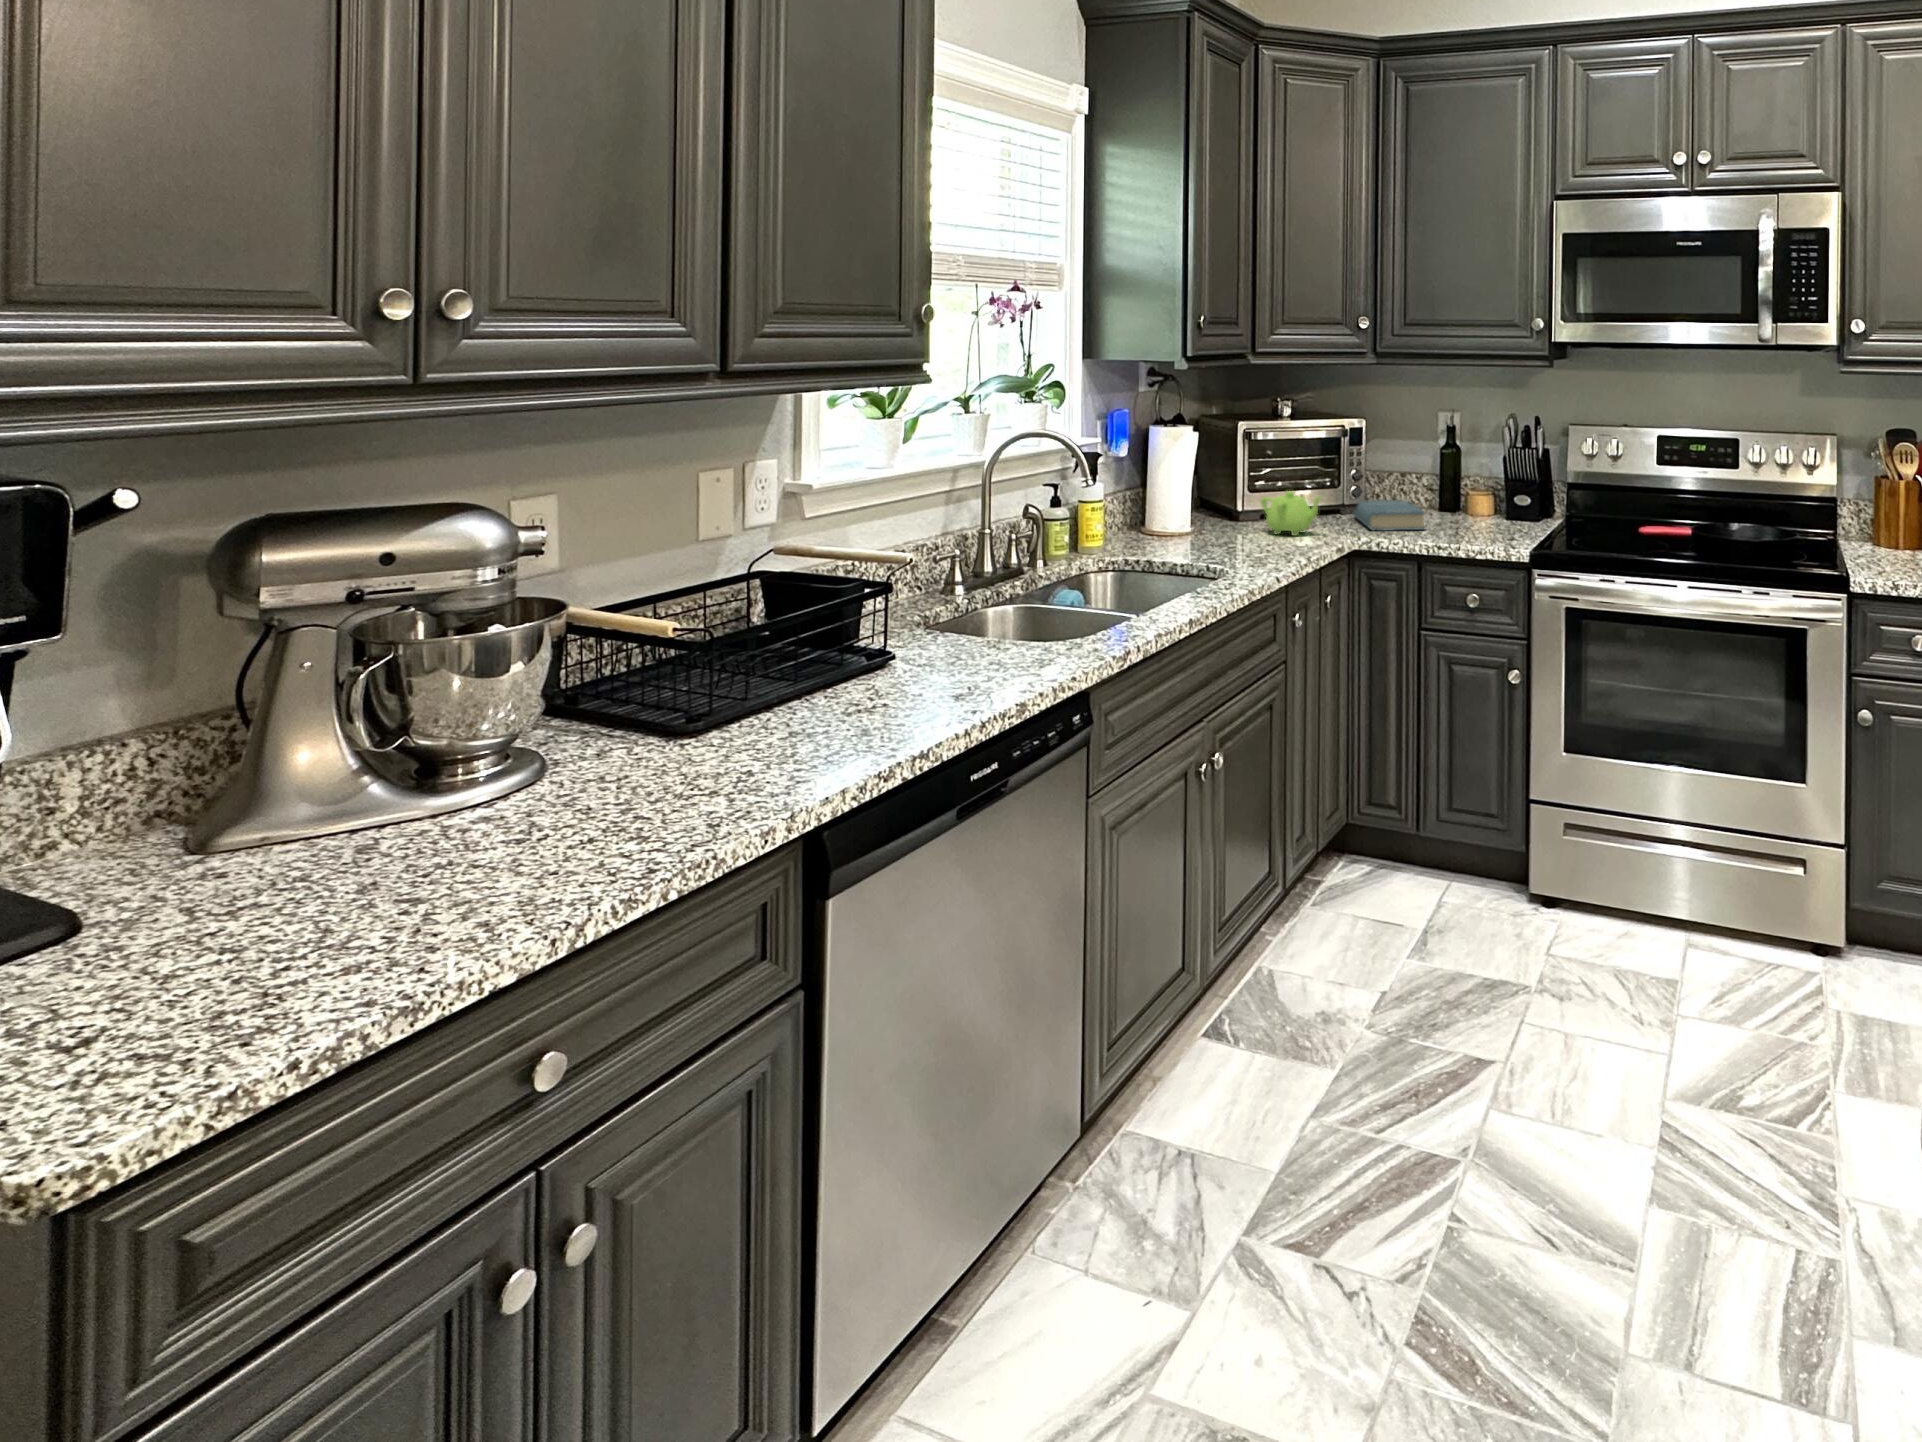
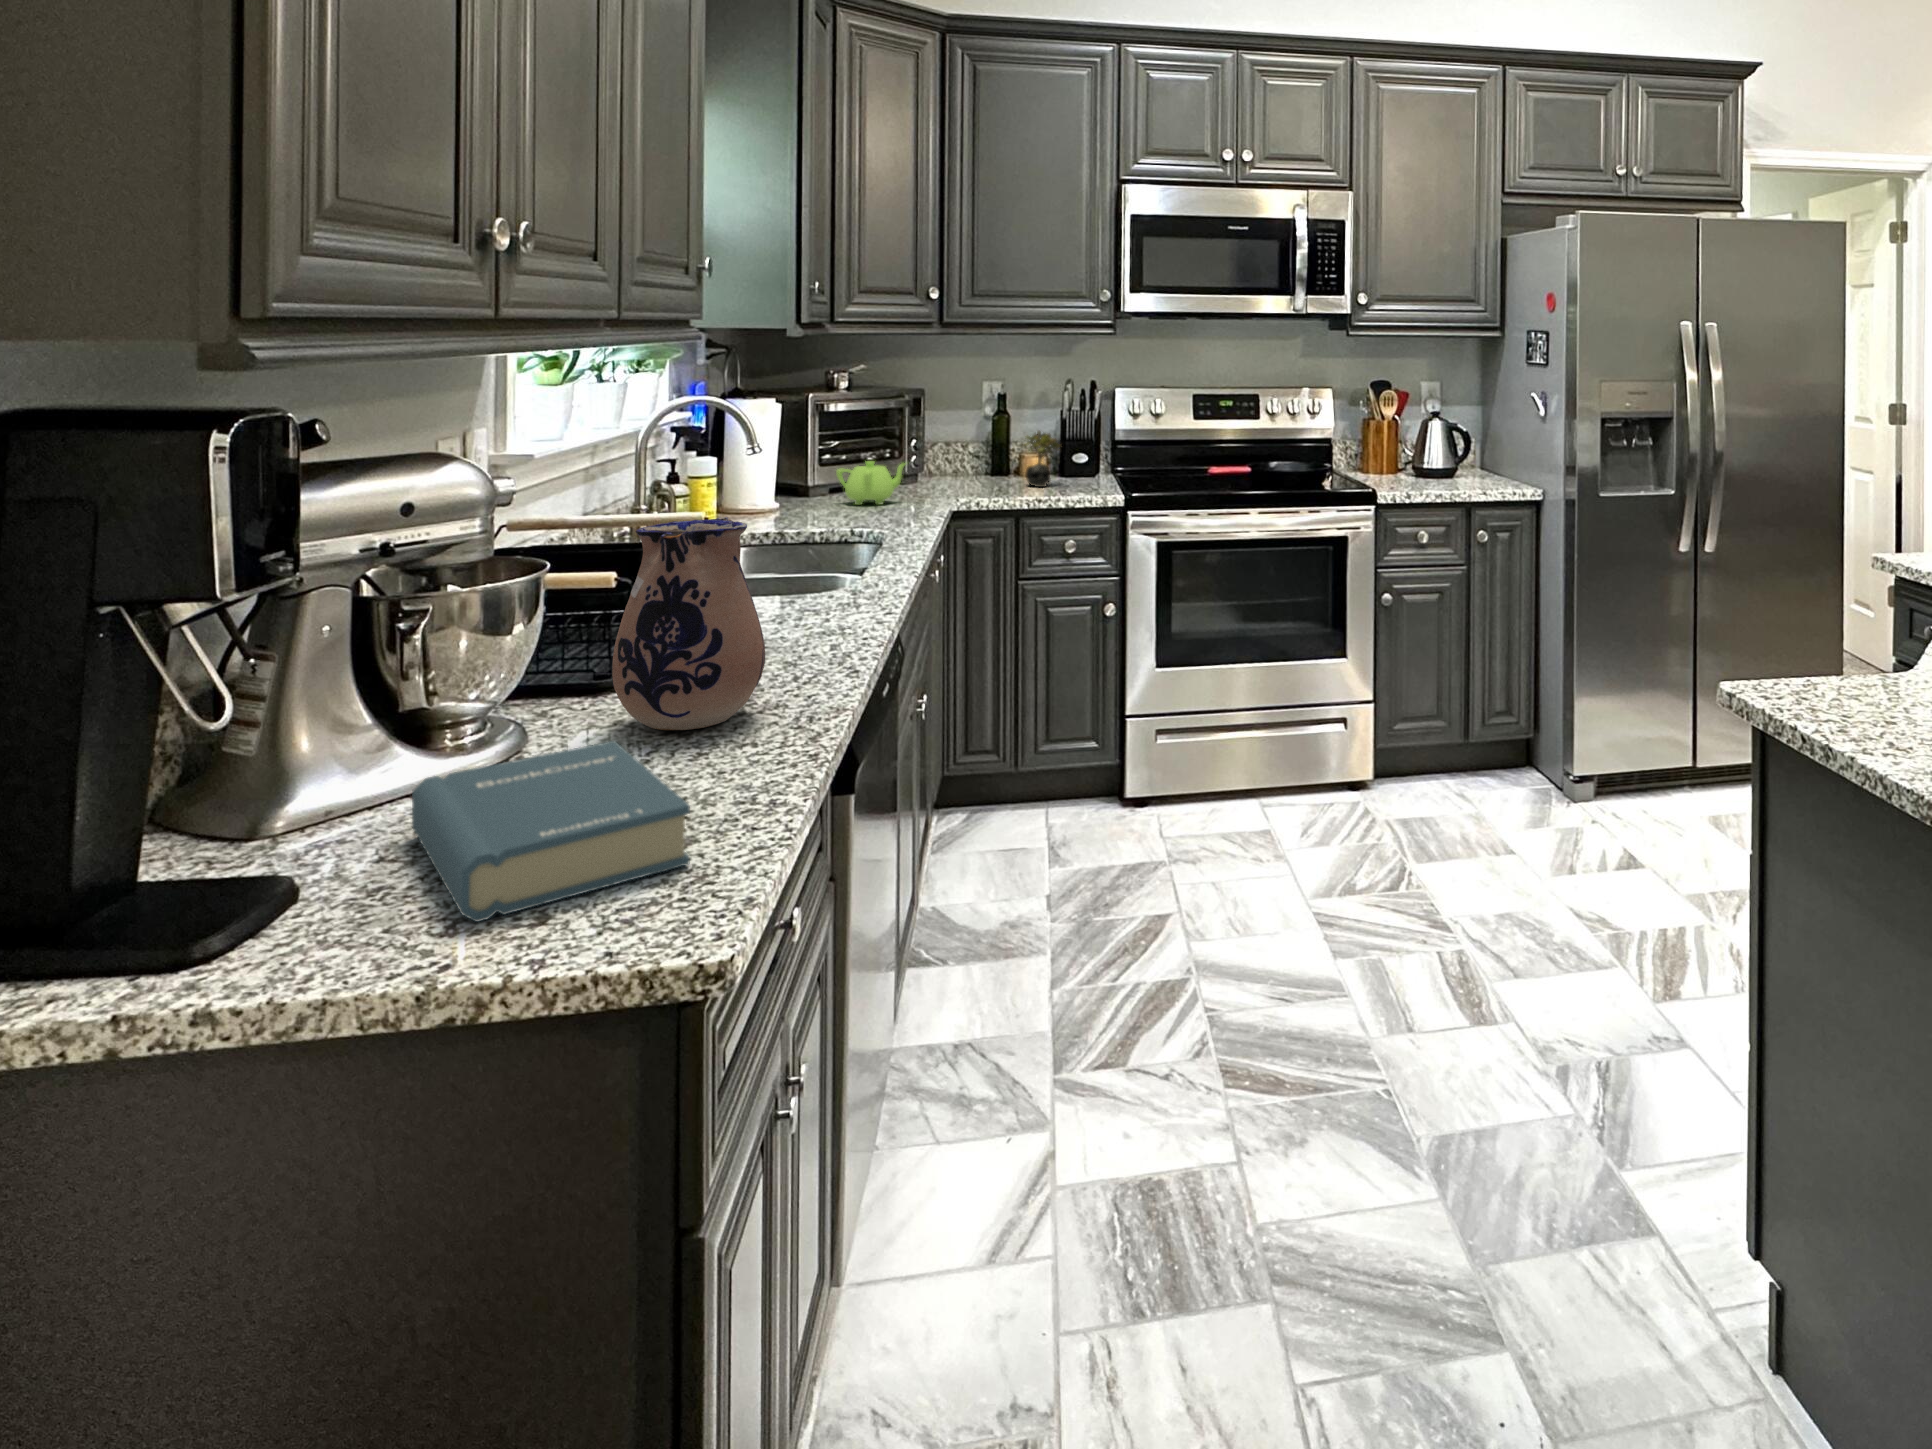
succulent plant: none [1461,468,1500,529] -> present [1026,431,1061,487]
hardback book: present [1353,500,1425,531] -> present [412,741,690,922]
ceramic pitcher: none [603,578,780,800] -> present [612,517,765,730]

